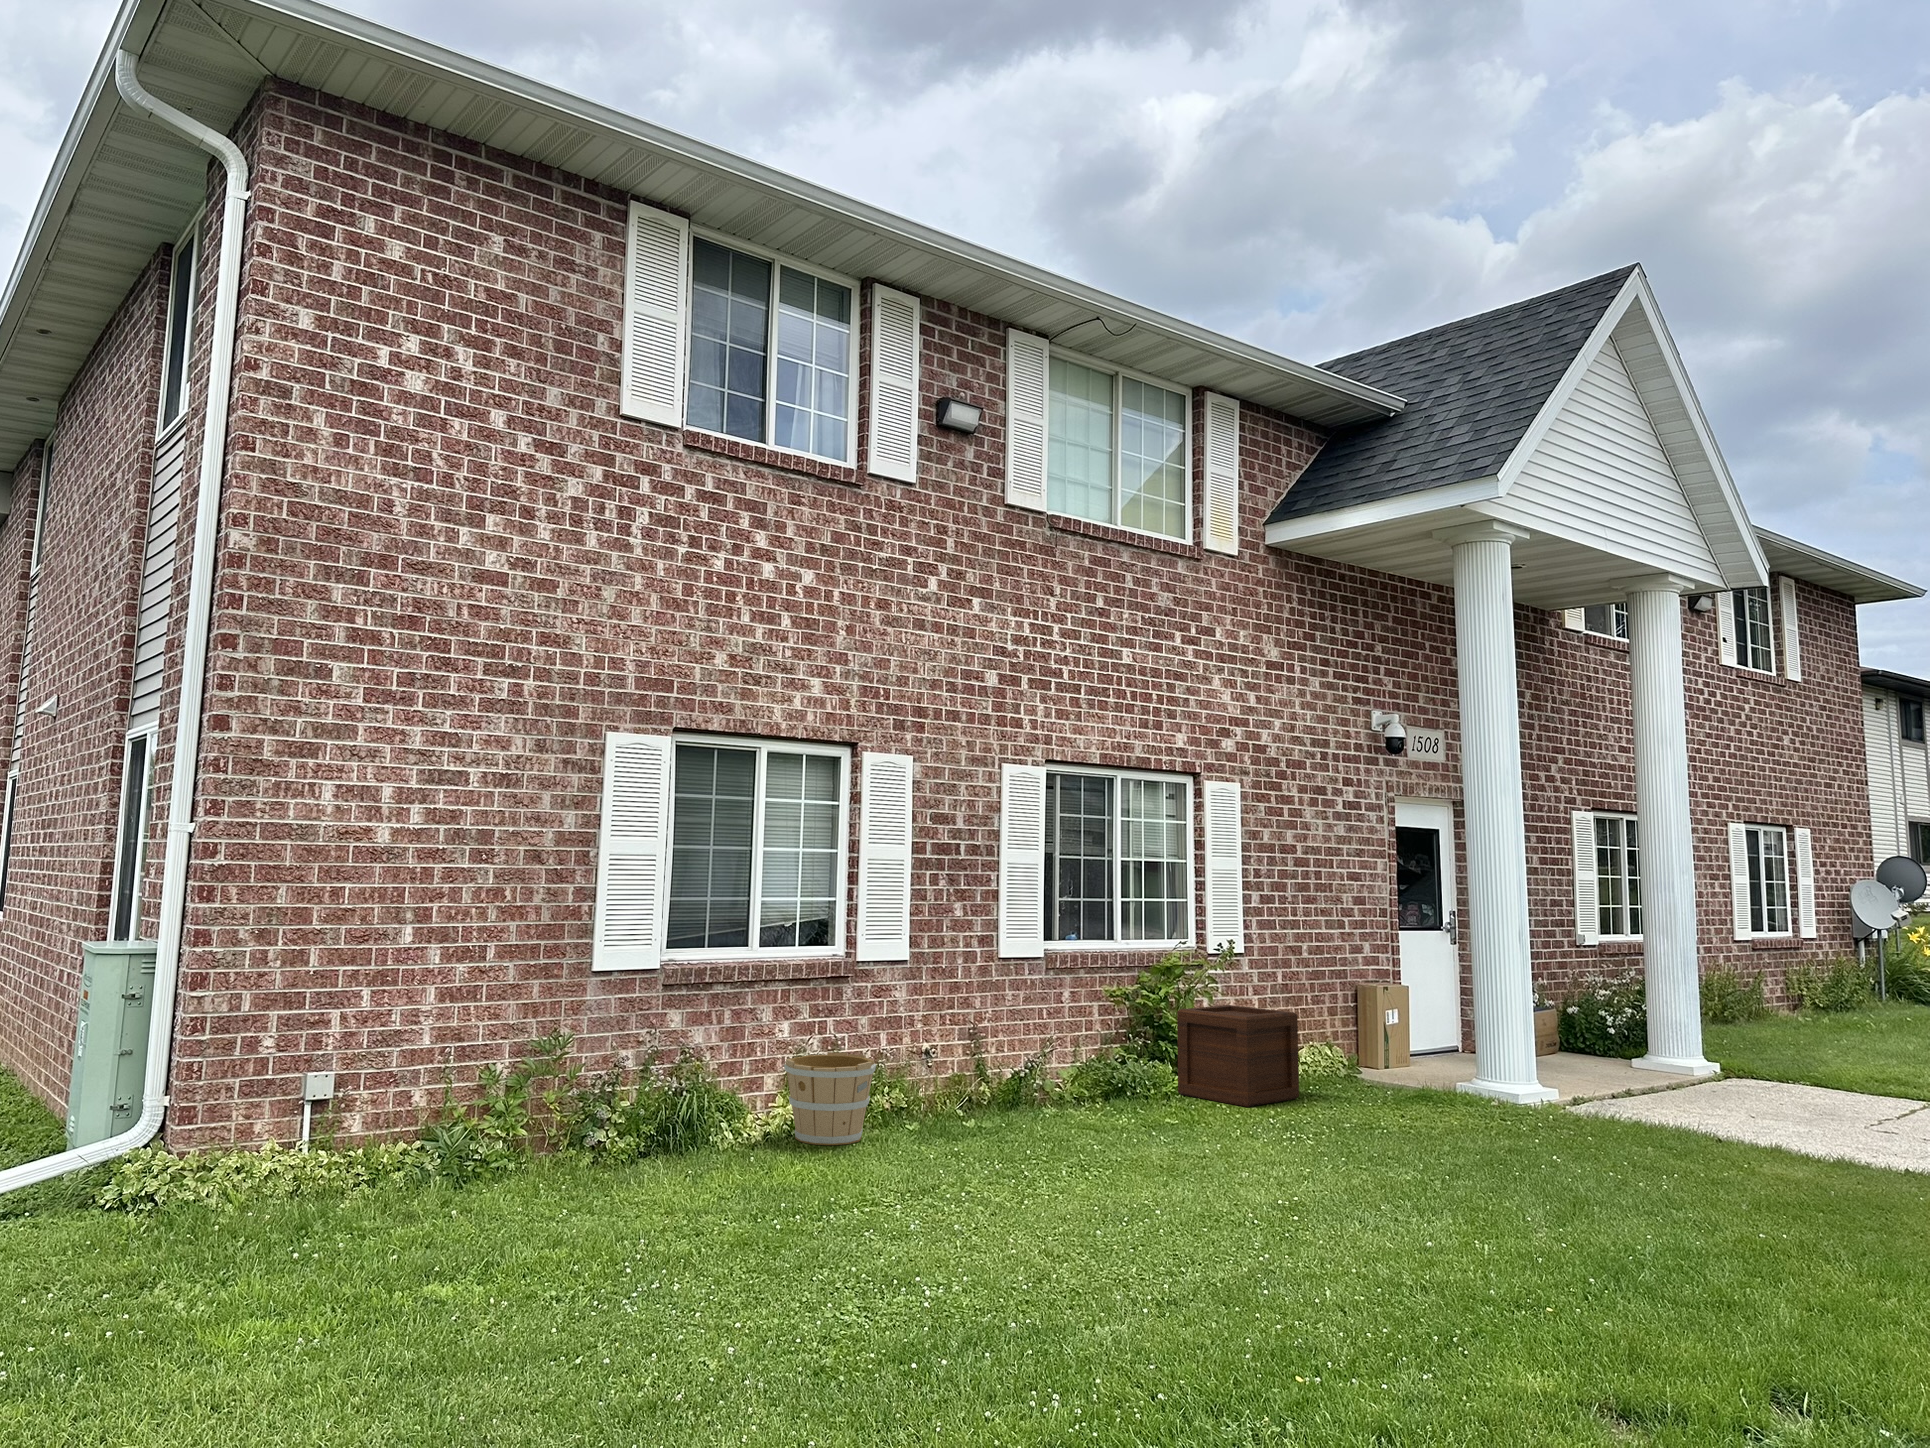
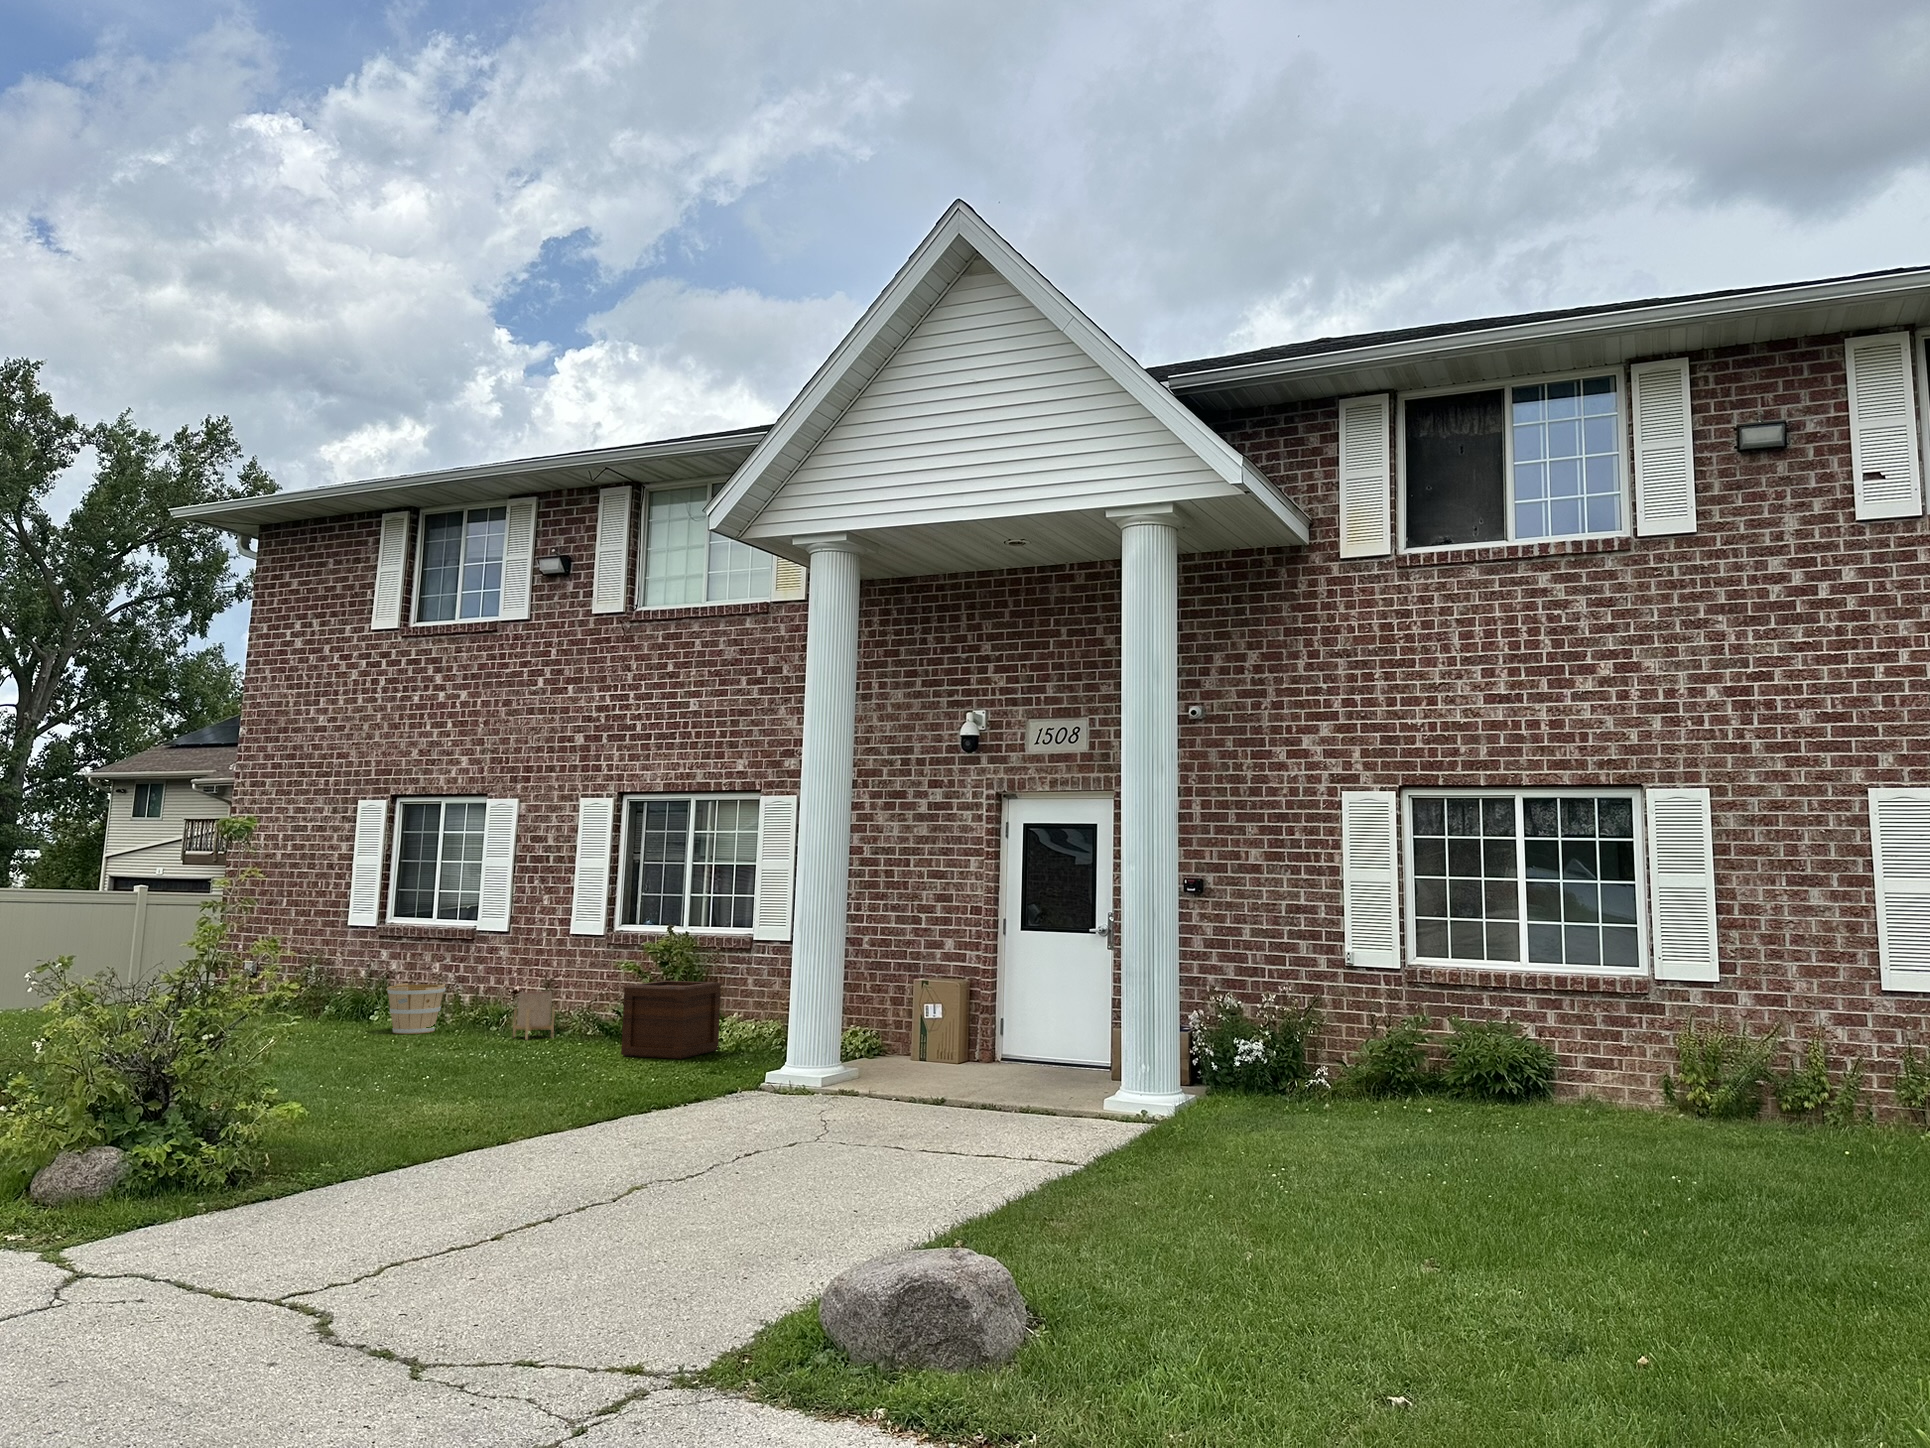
planter: none [972,1044,1025,1117] -> present [513,992,555,1039]

